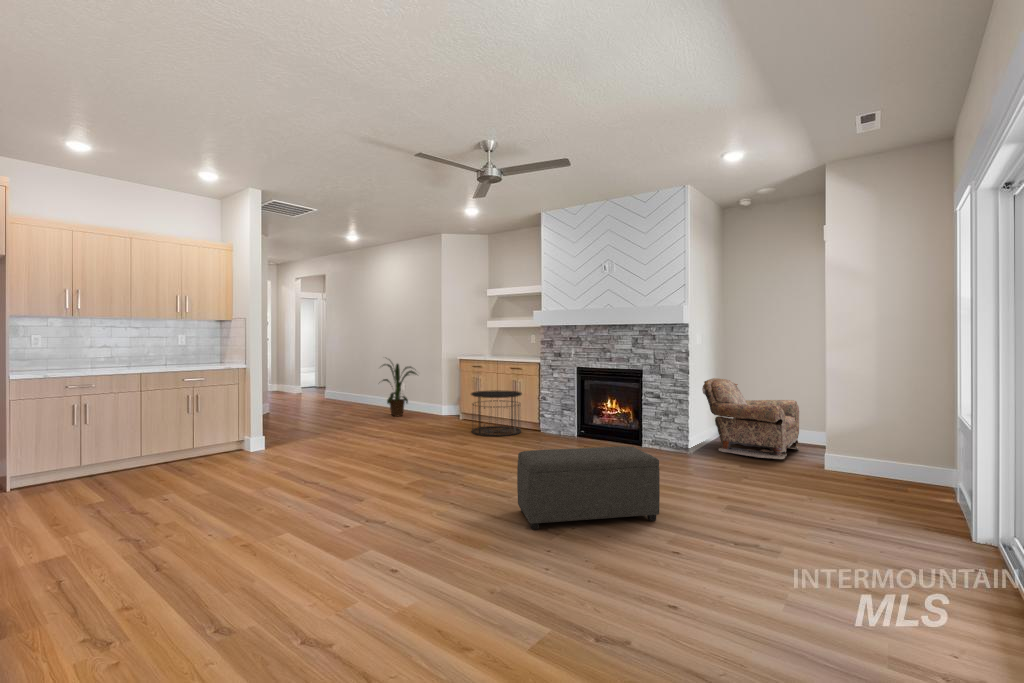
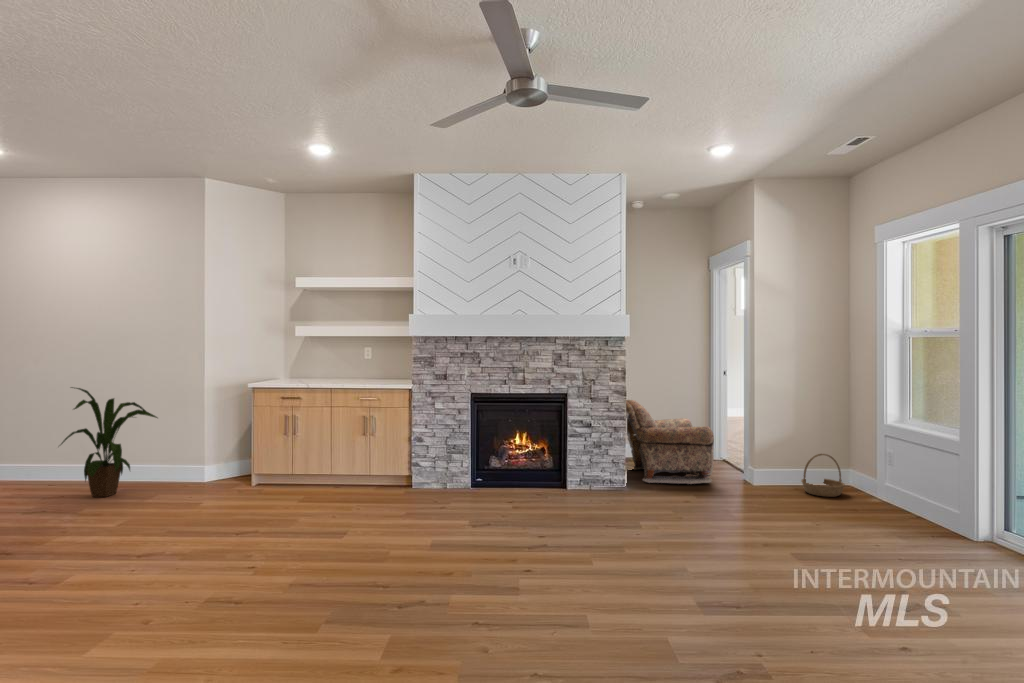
side table: present [471,390,522,436] -> none [309,432,392,509]
basket: none [869,443,922,489] -> present [801,454,845,497]
ottoman: present [517,446,660,530] -> none [665,497,807,649]

